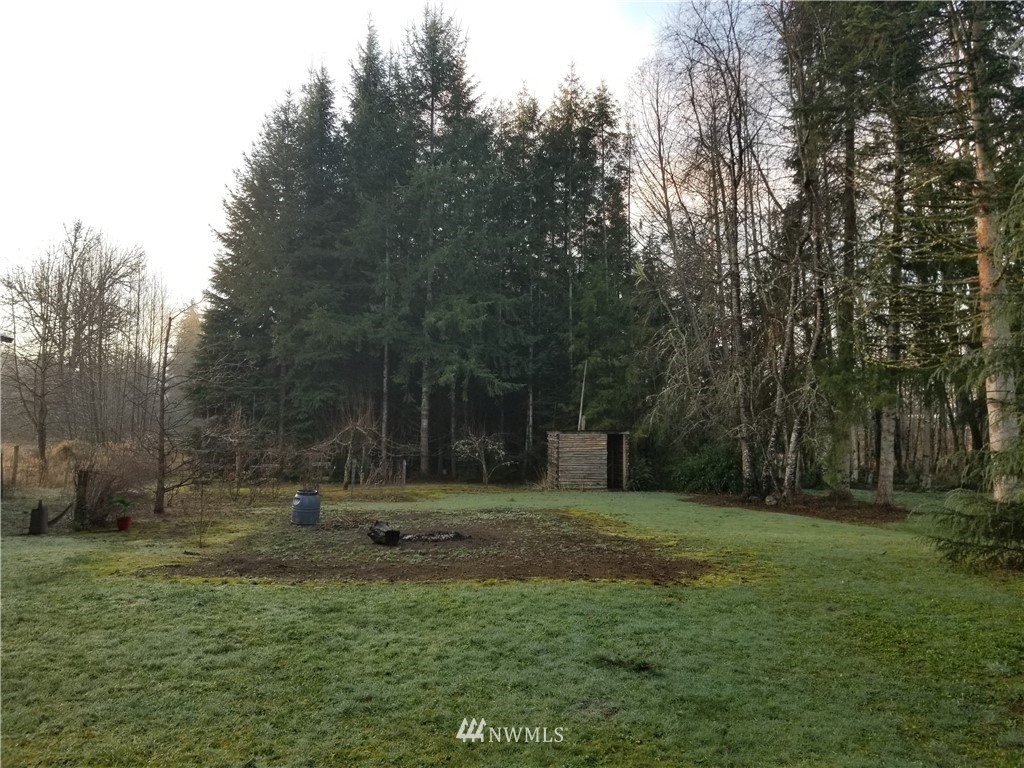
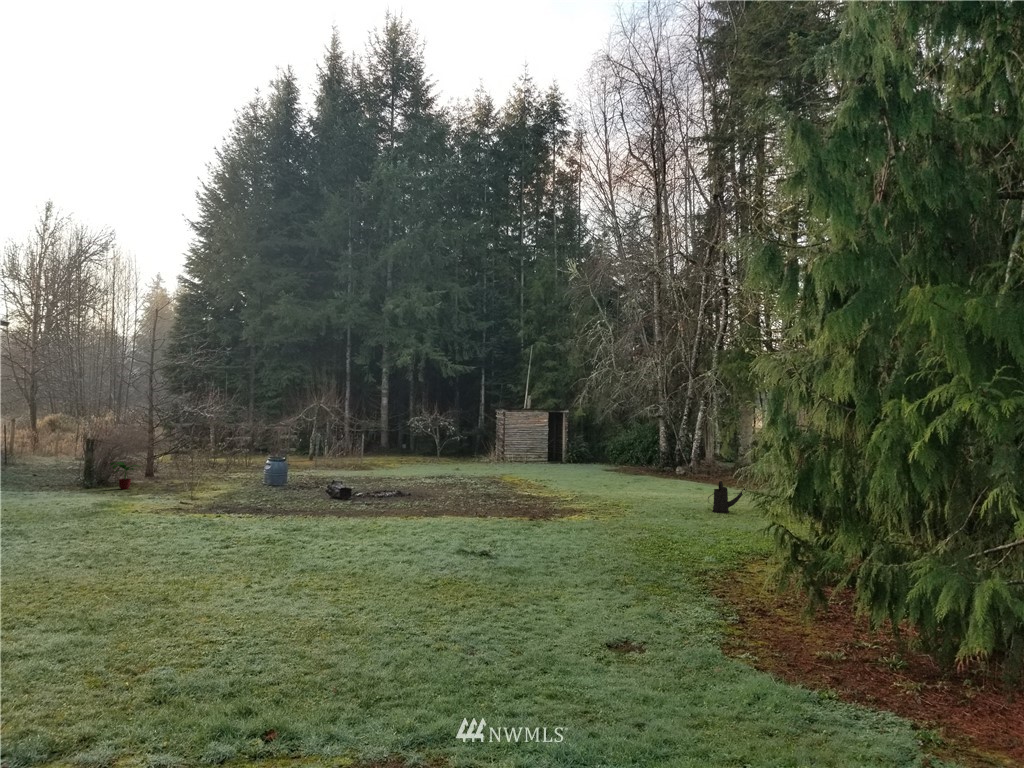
watering can: present [22,500,73,535] -> present [708,481,747,513]

